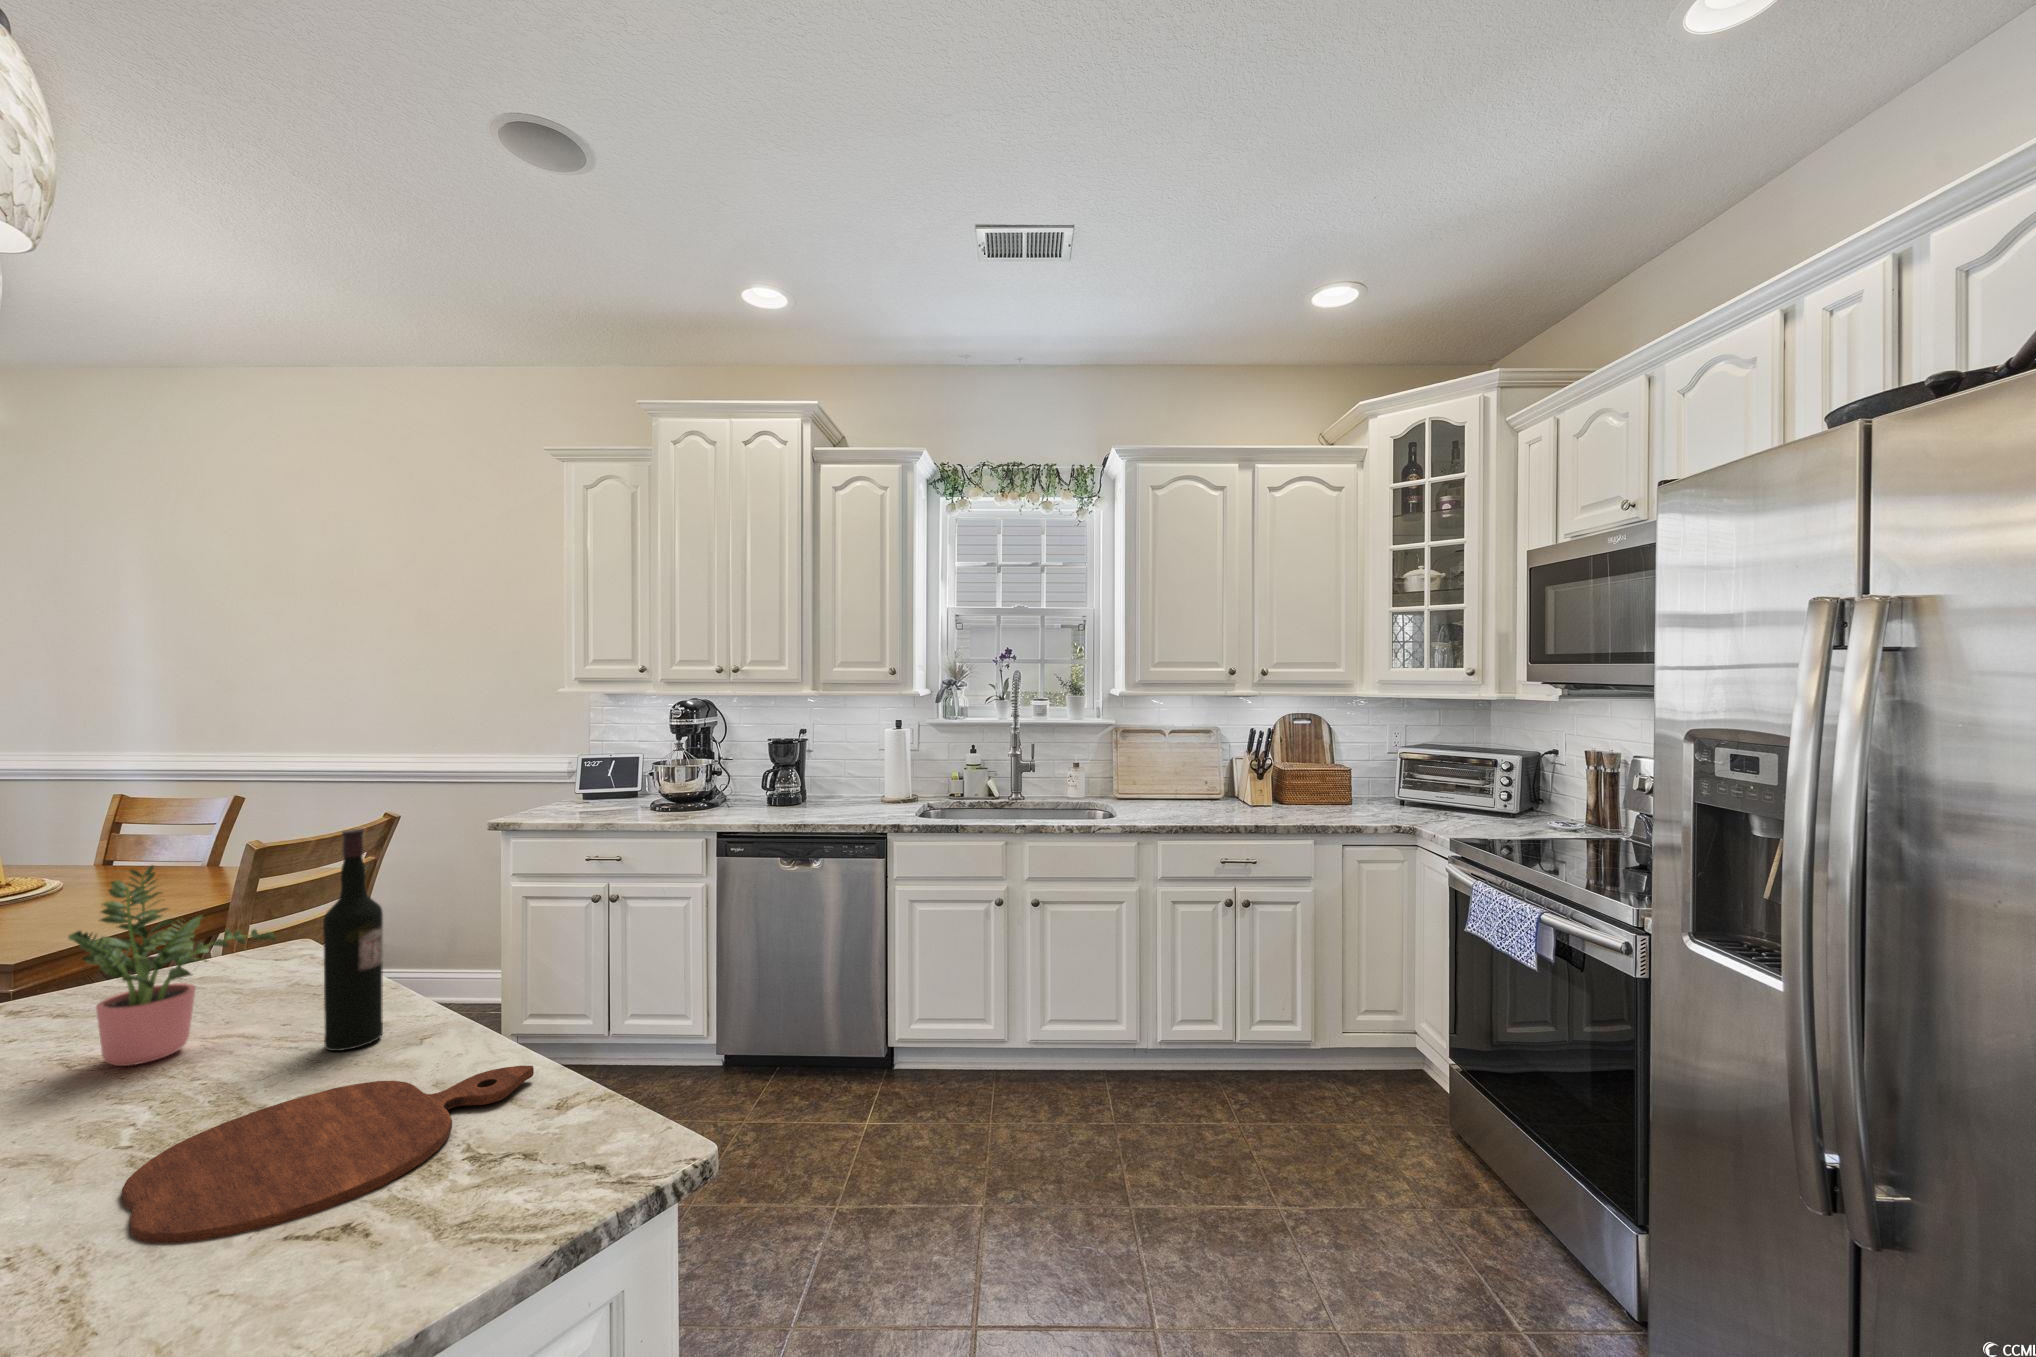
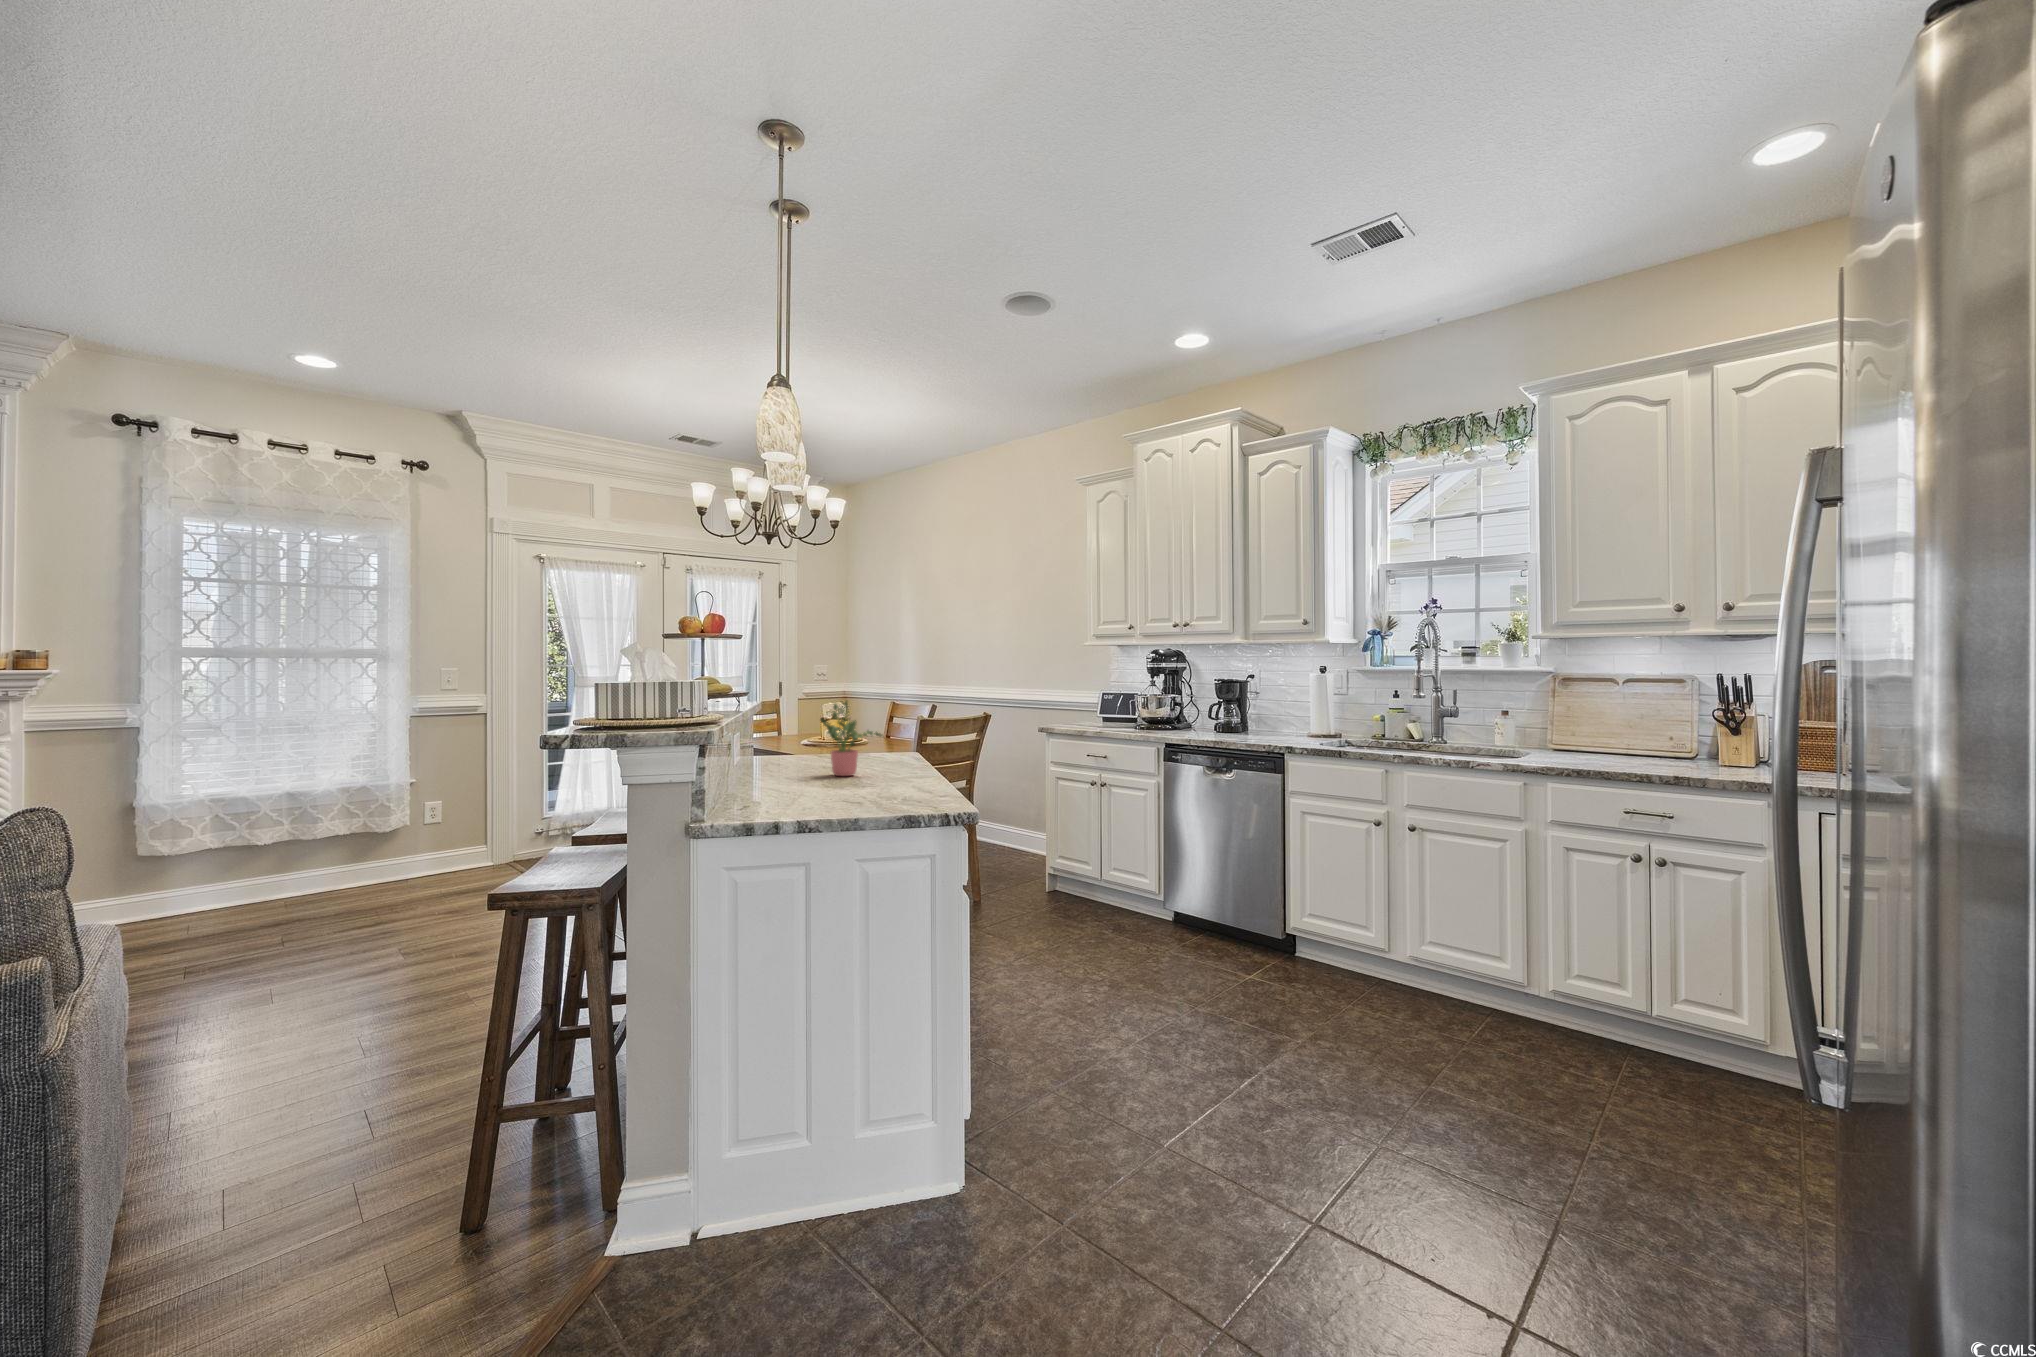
wine bottle: present [323,829,383,1051] -> none [890,688,911,783]
cutting board: present [122,1065,534,1243] -> none [813,786,942,806]

